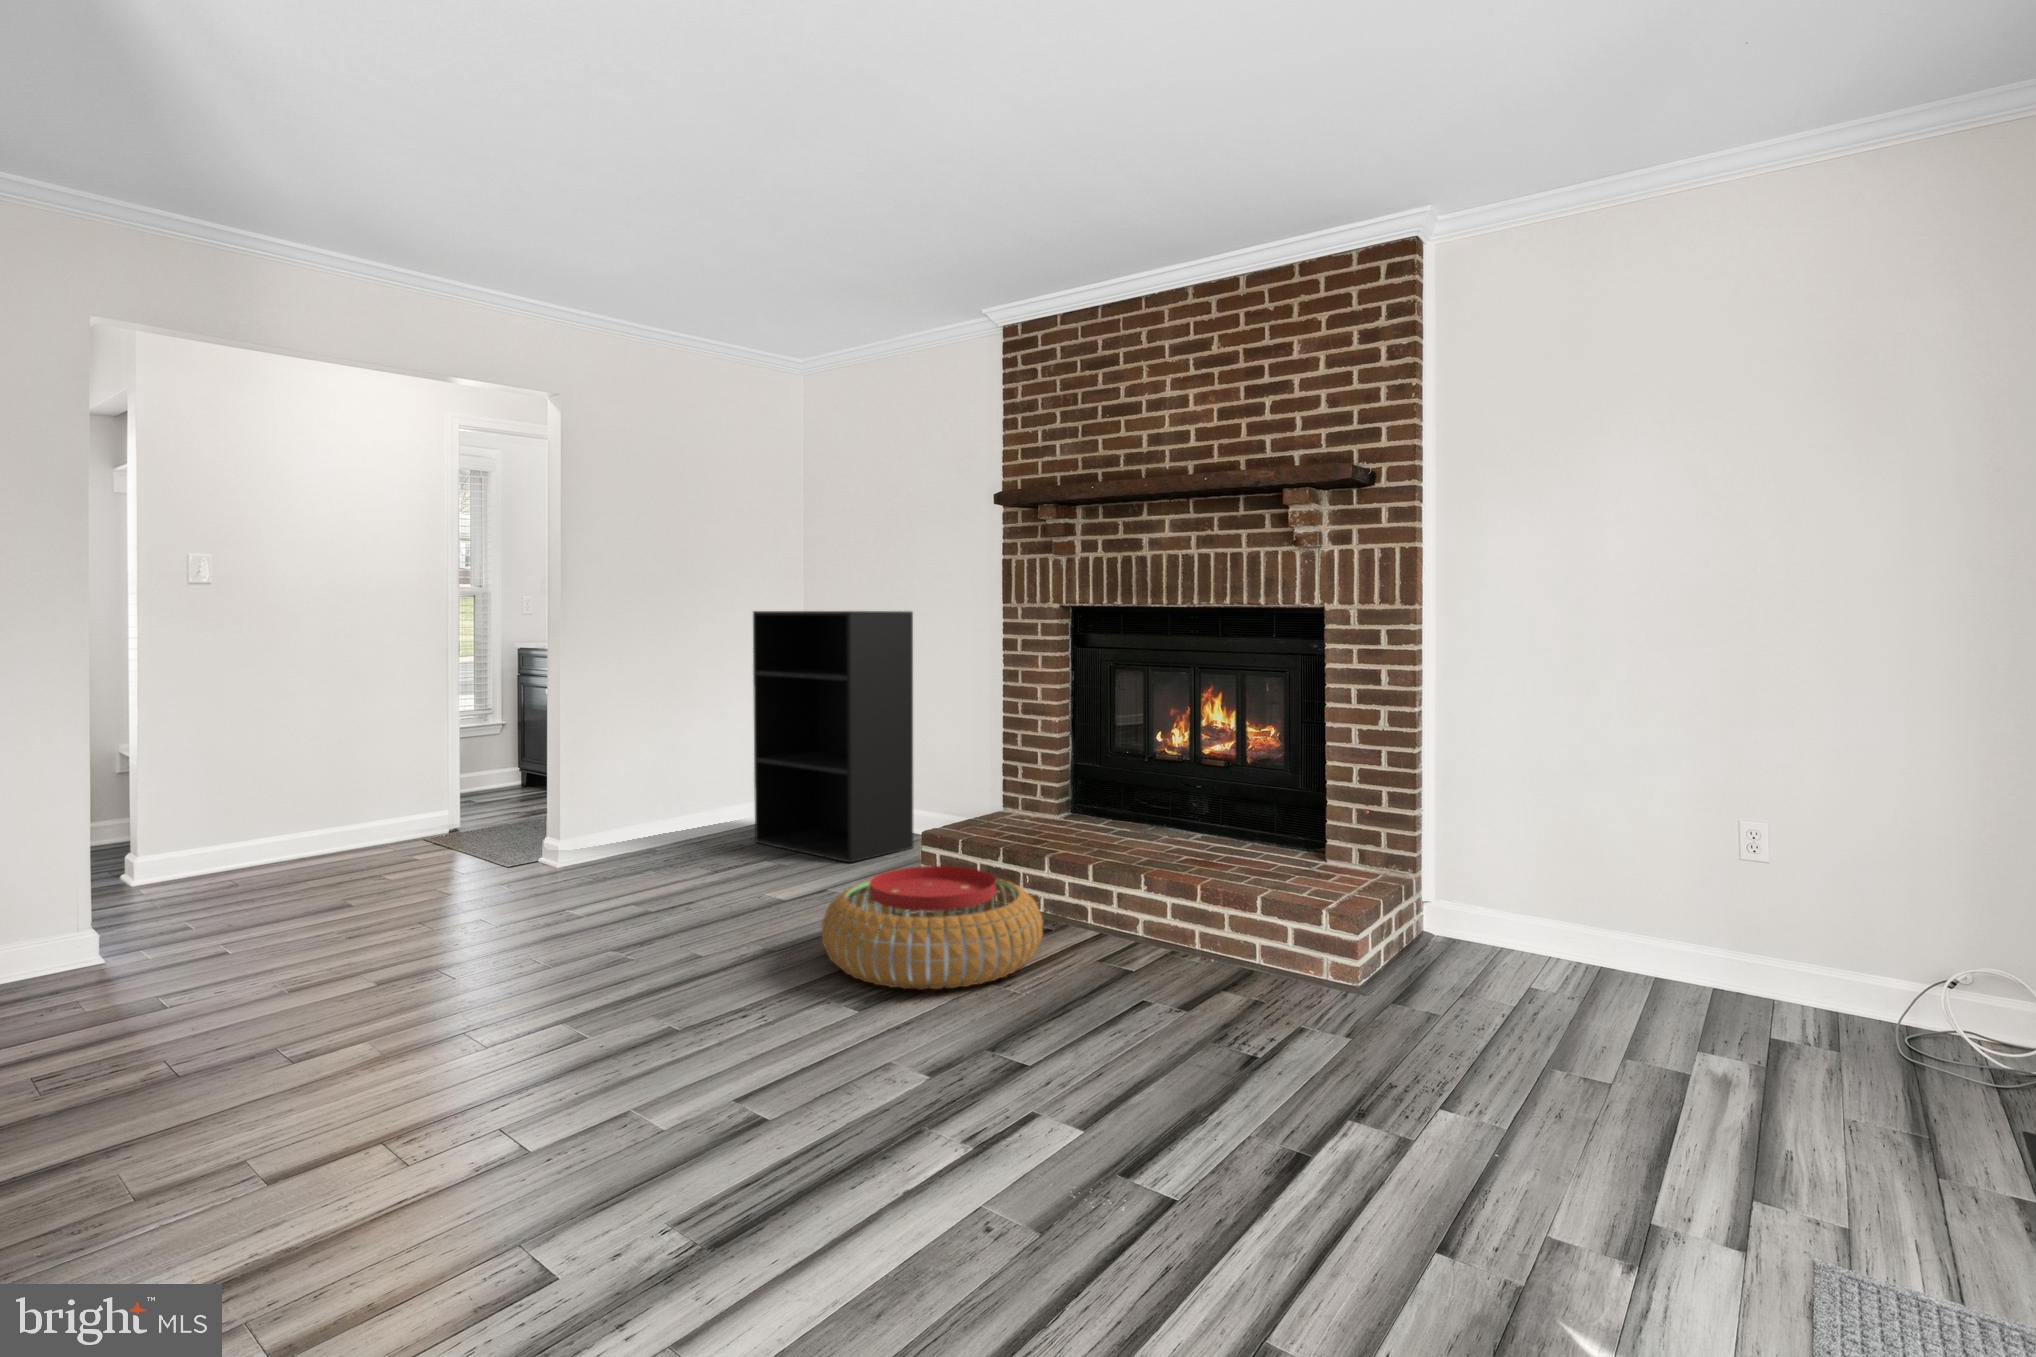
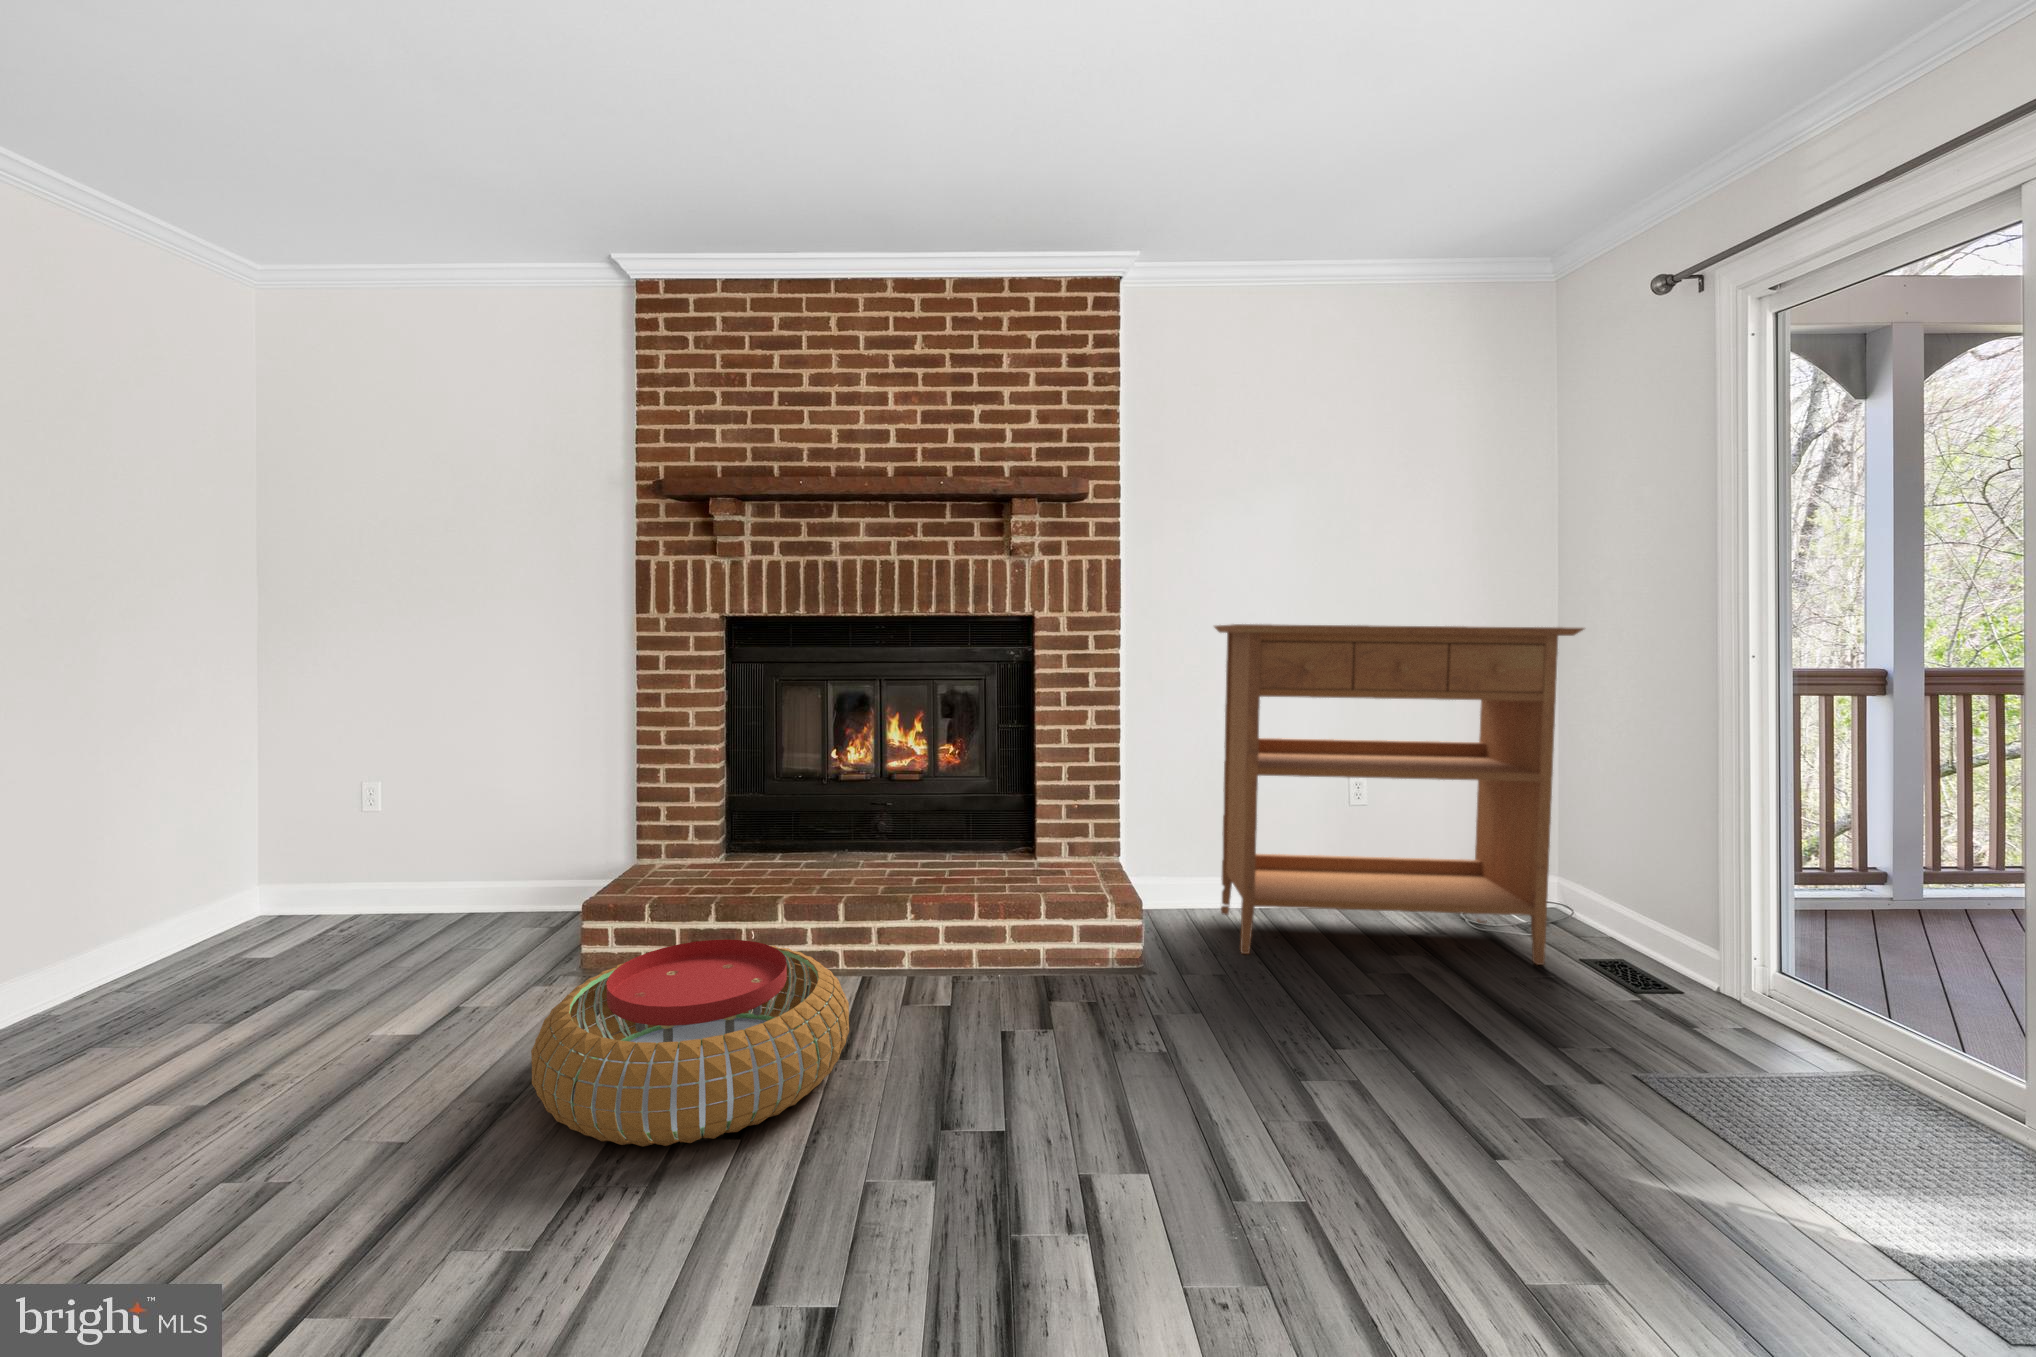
bookshelf: present [753,611,913,863] -> none [223,609,511,949]
console table: none [1482,615,1985,1086] -> present [1214,624,1584,965]

